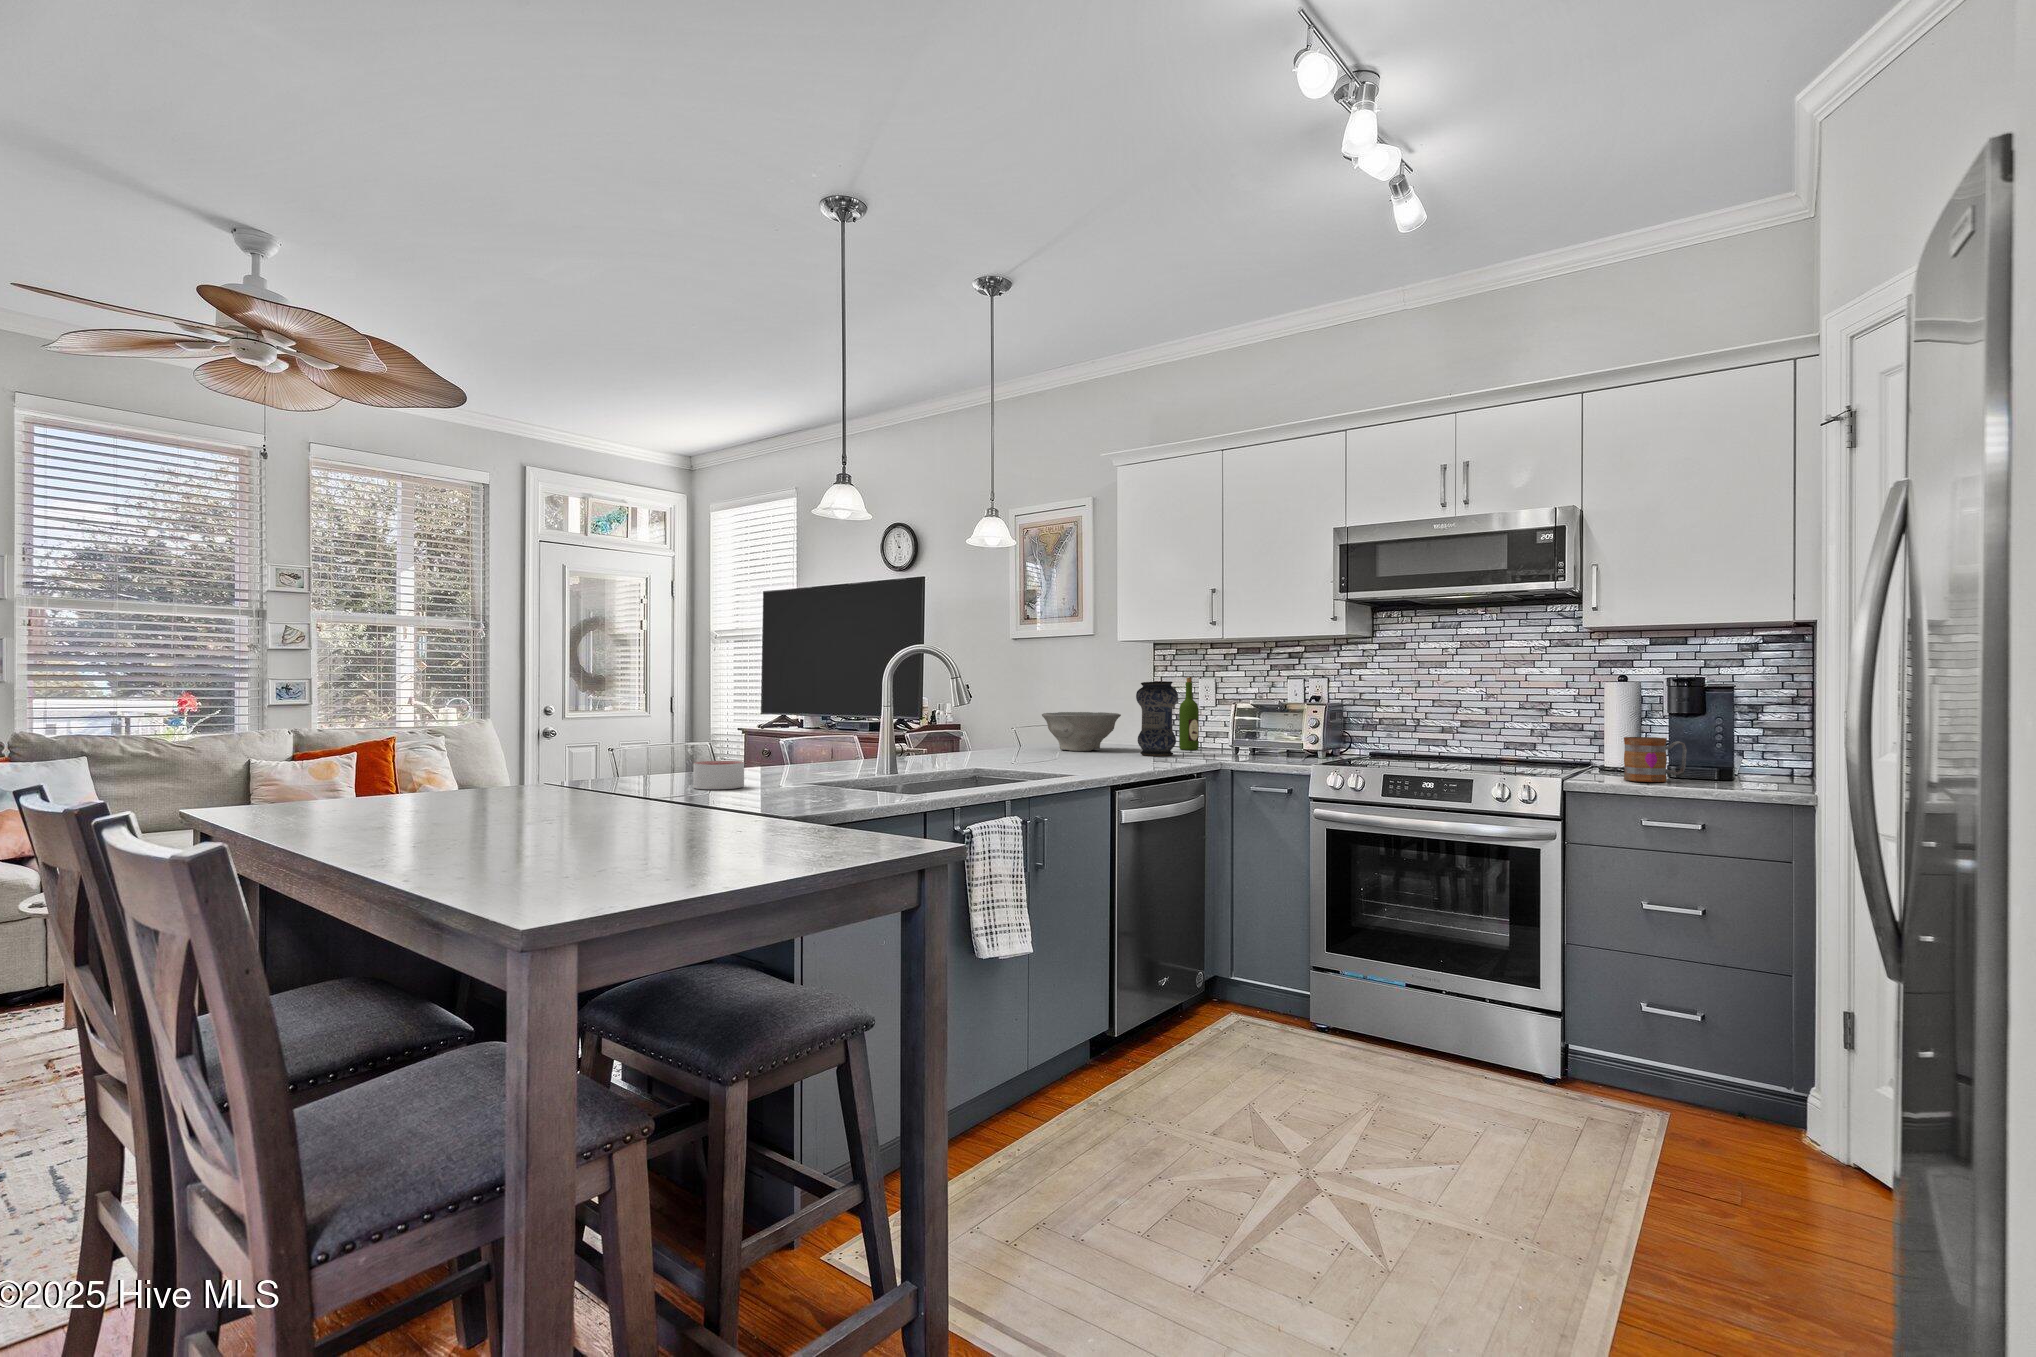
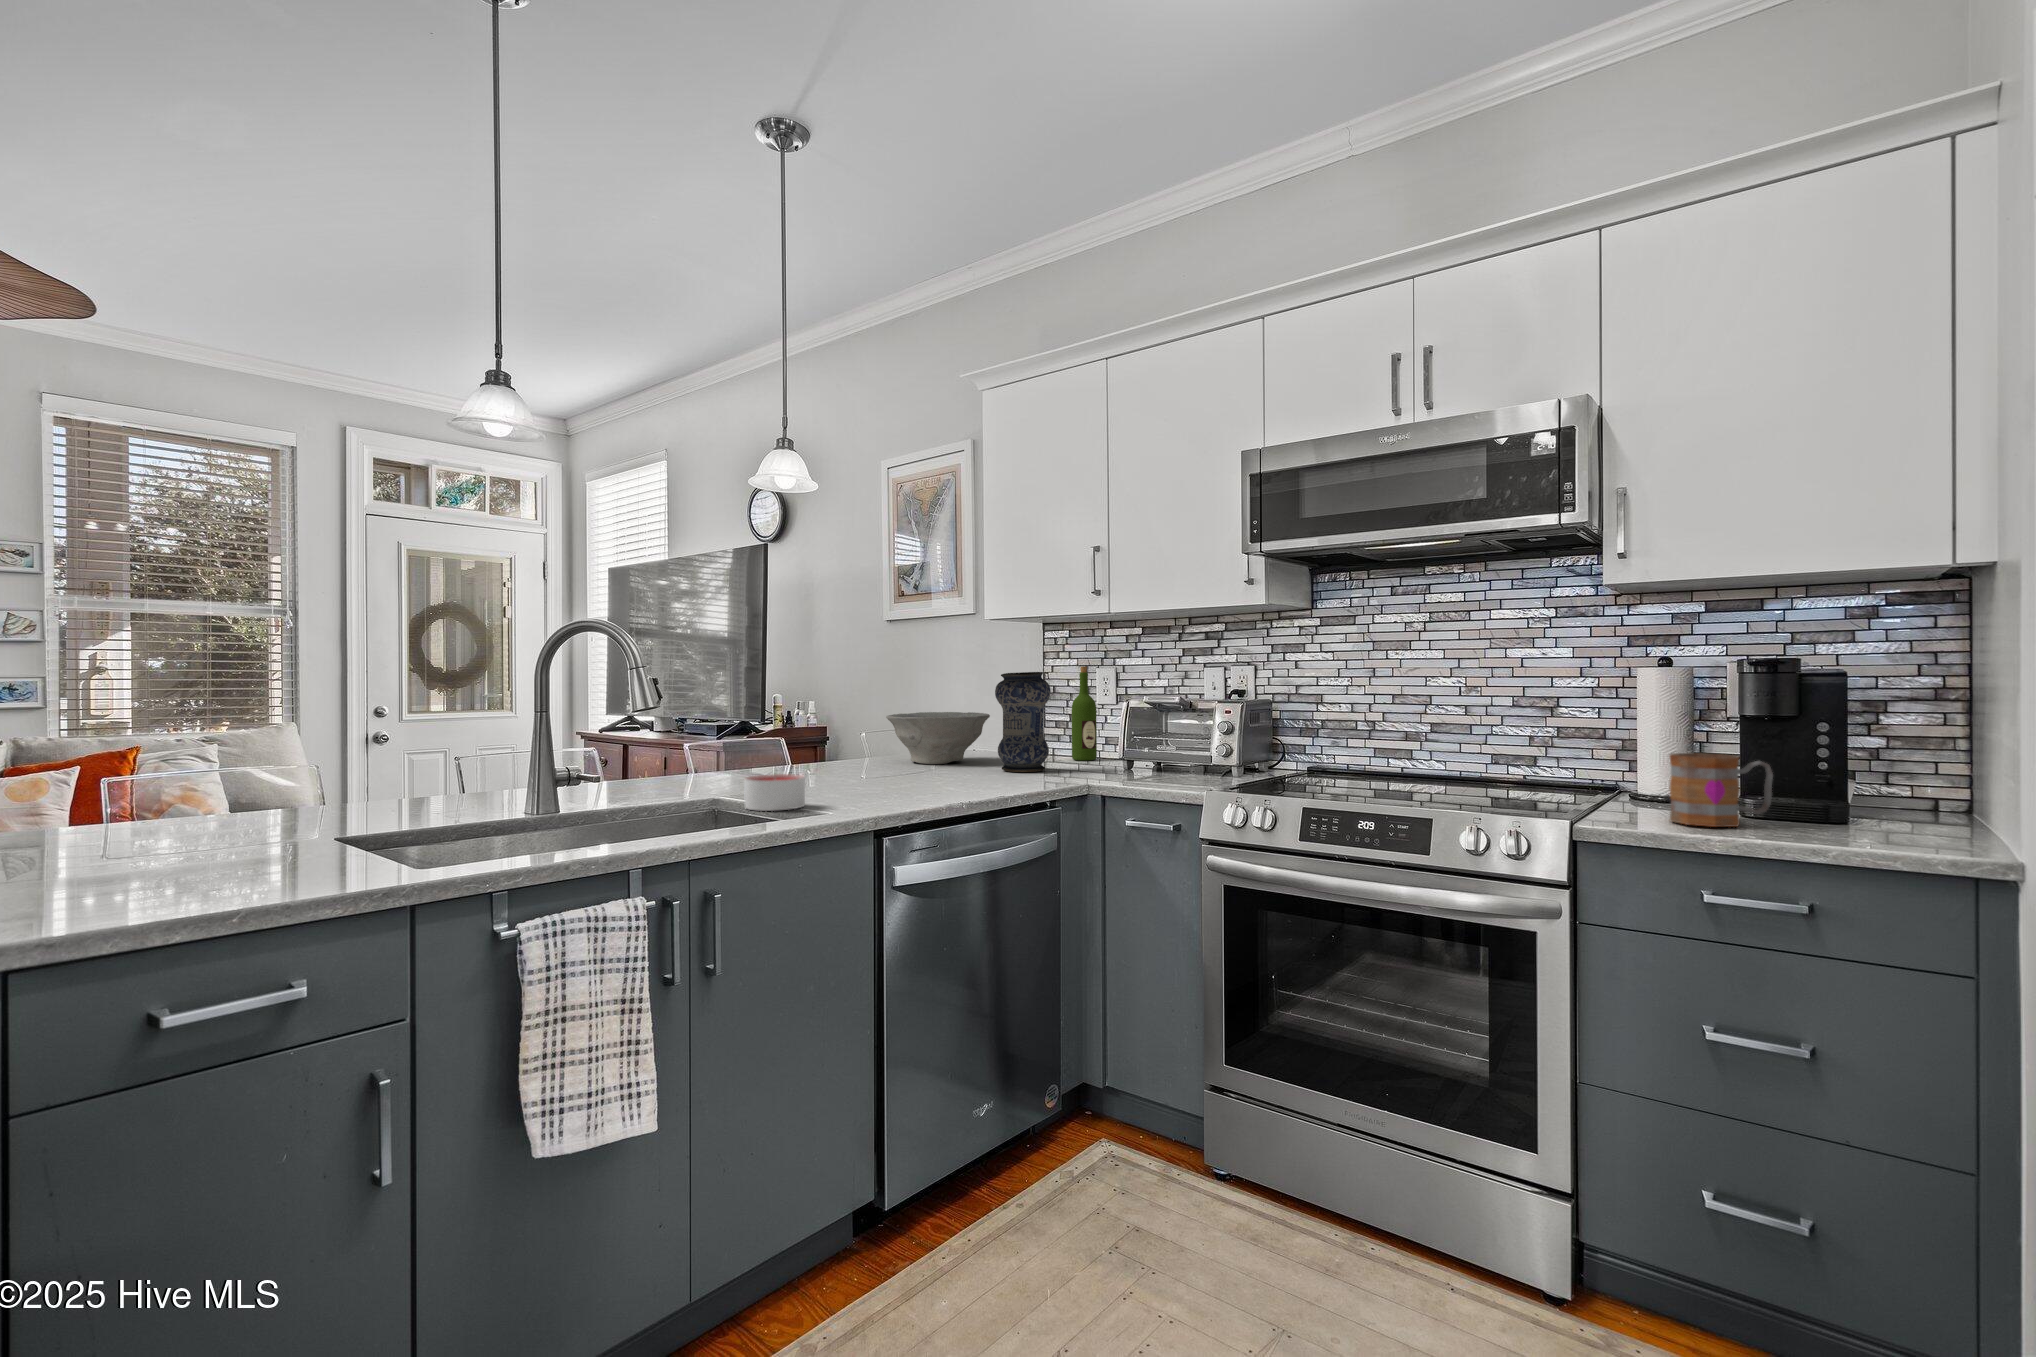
candle: present [693,761,744,789] -> present [744,774,805,811]

